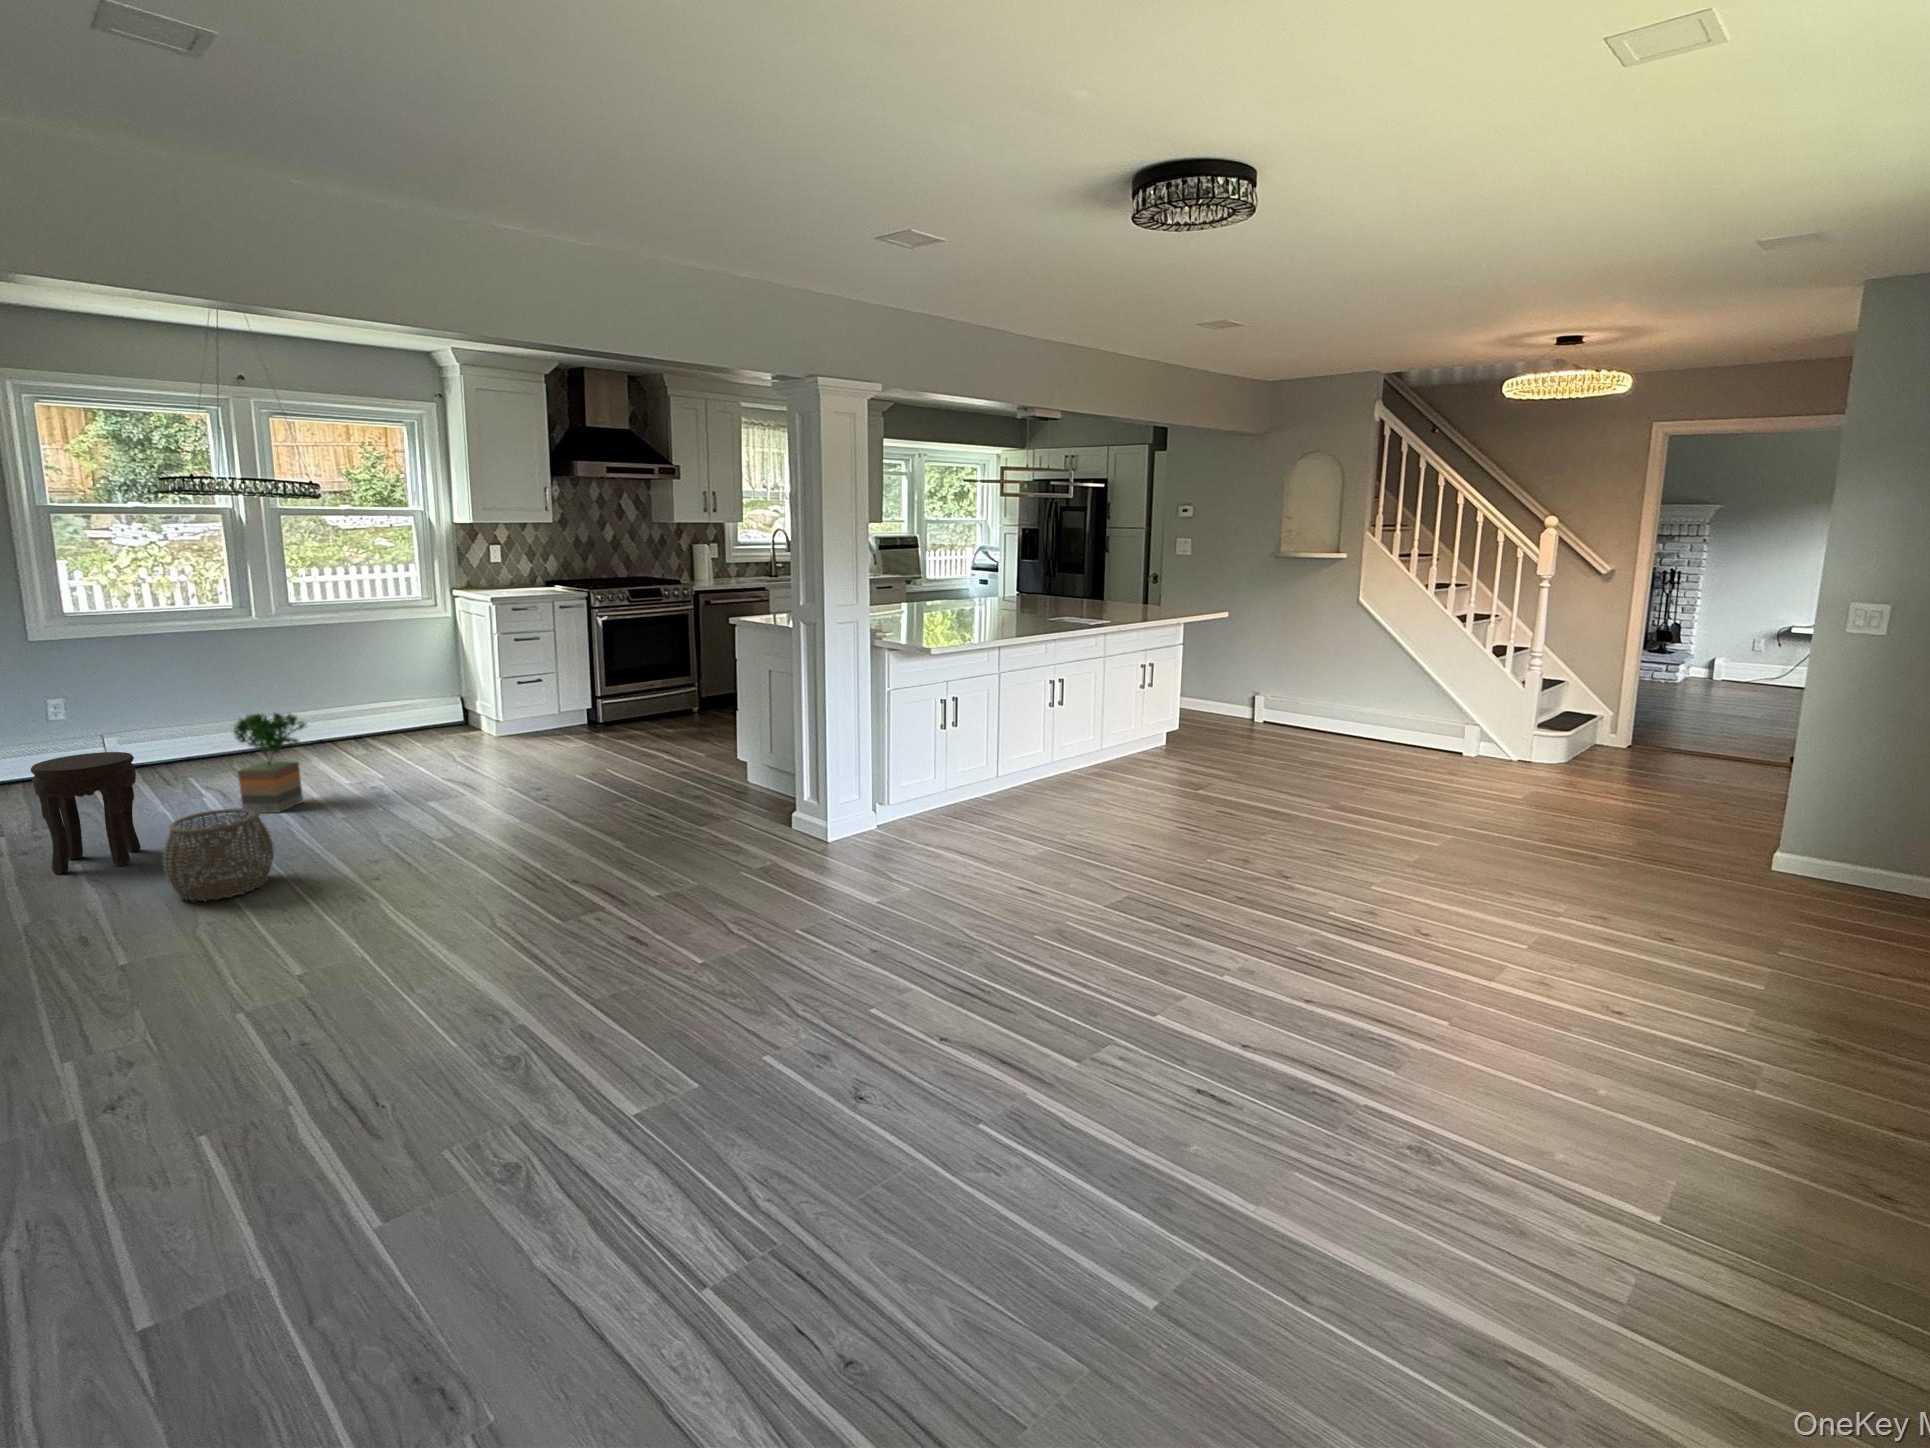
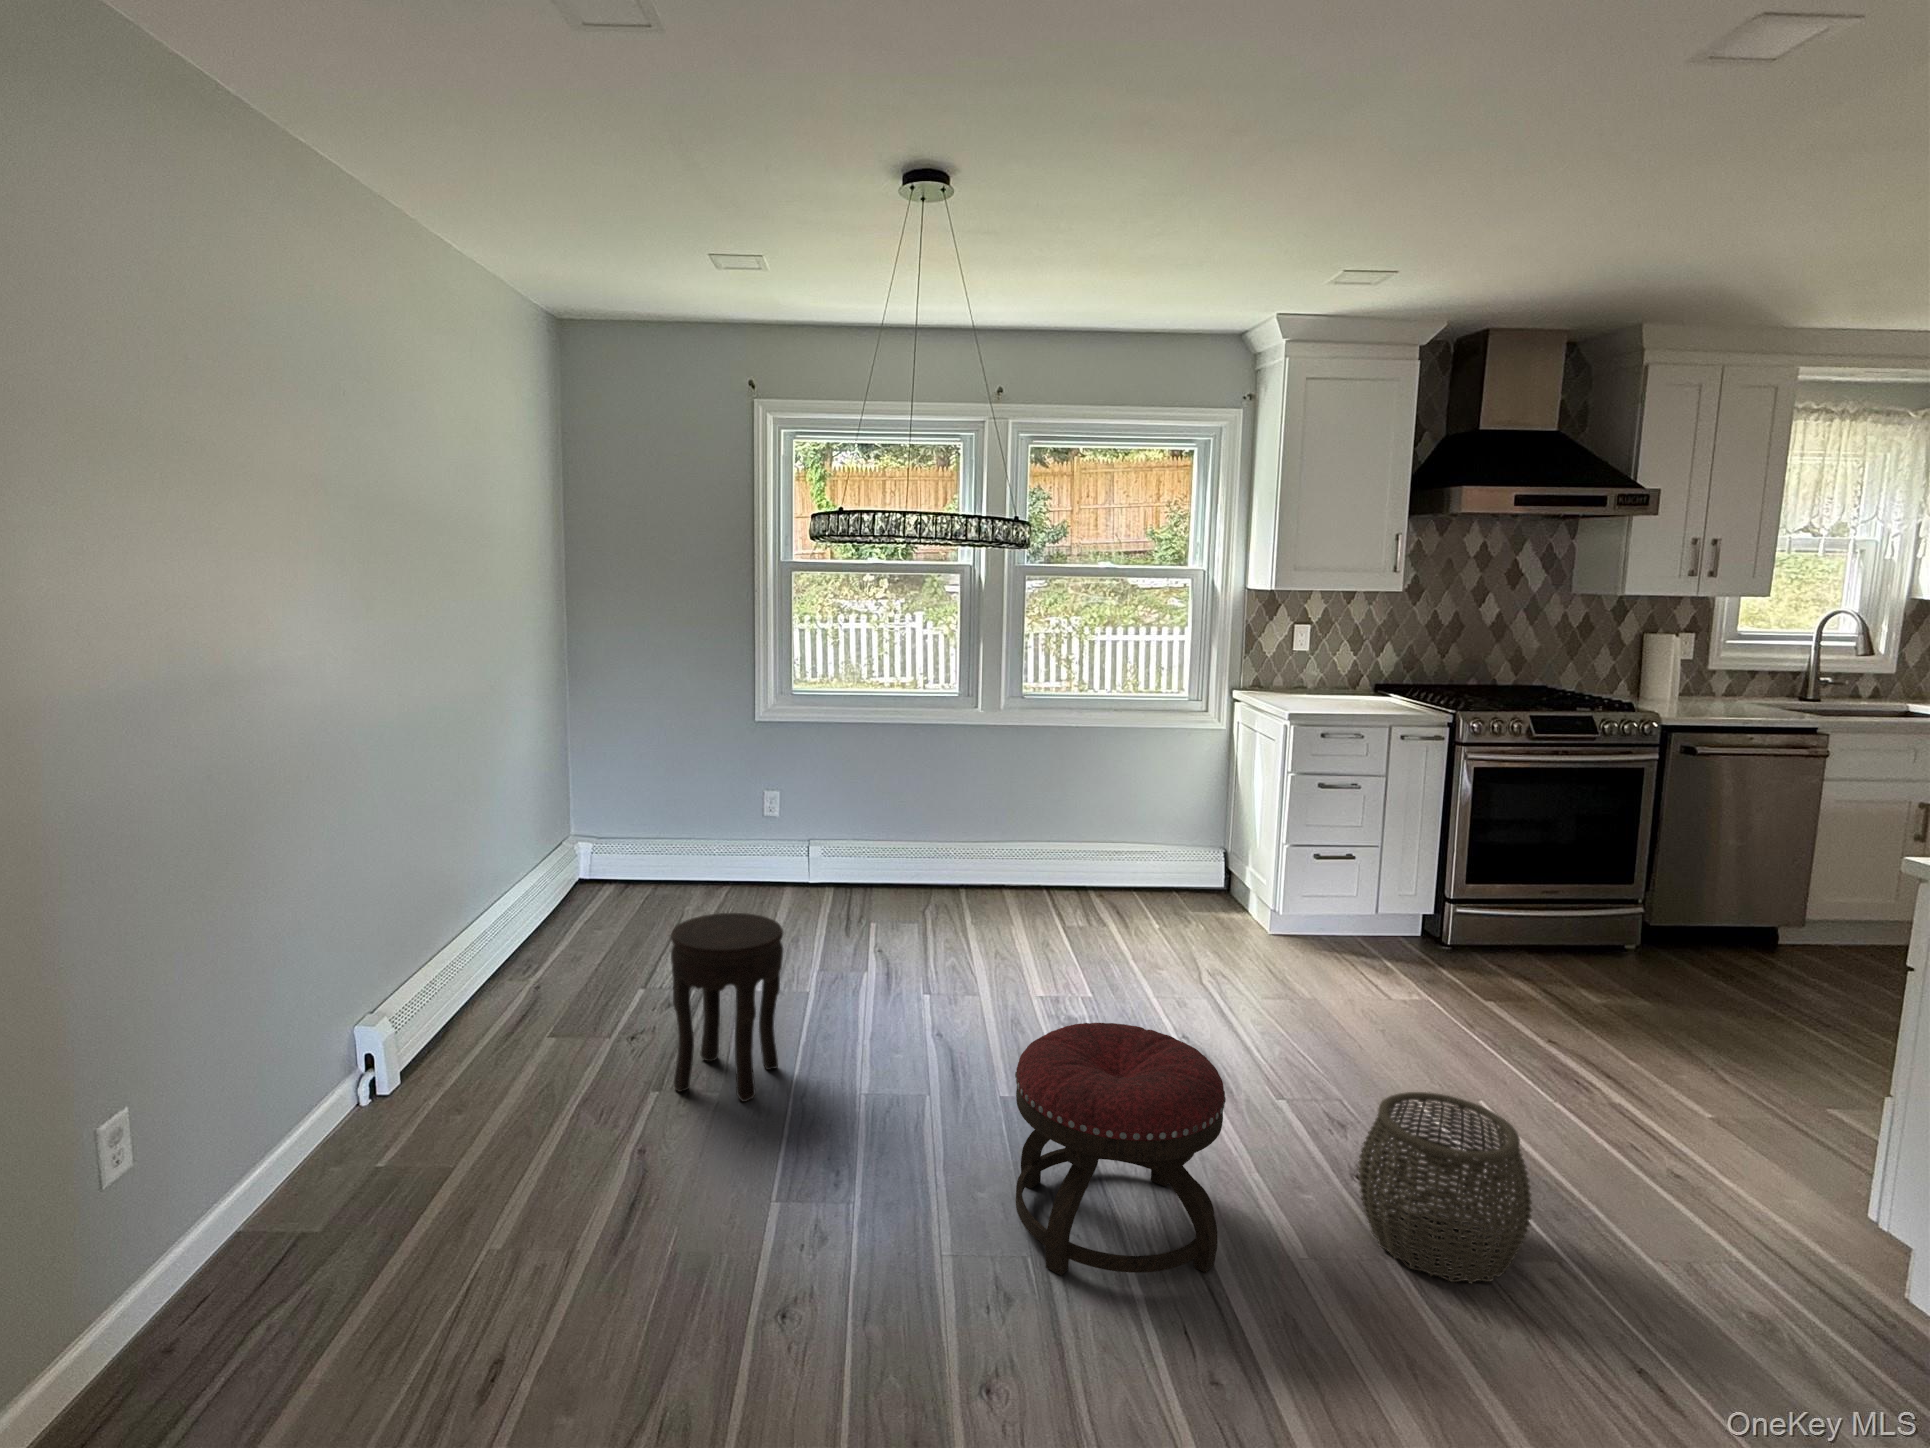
potted tree: present [234,713,306,813] -> none [912,871,1012,1038]
ottoman: none [332,752,459,866] -> present [1015,1023,1226,1276]
woven basket: present [163,808,274,901] -> present [1358,1092,1532,1284]

